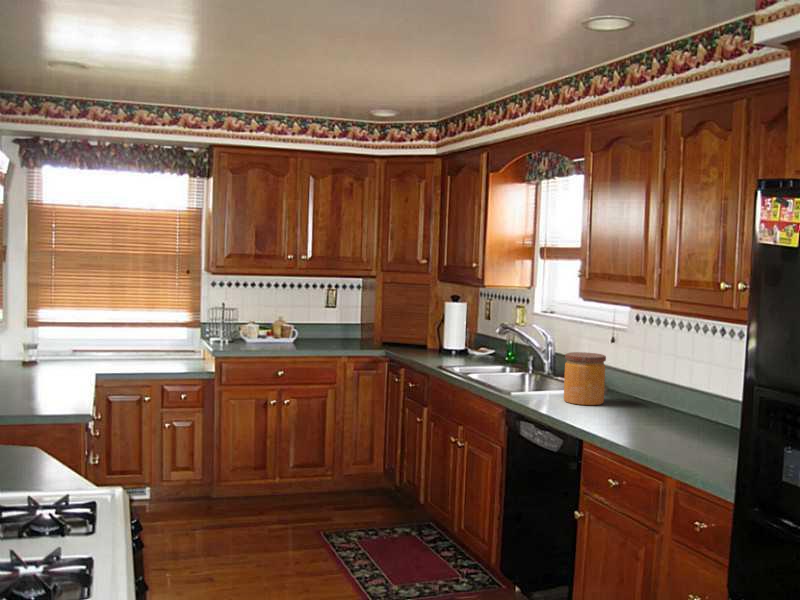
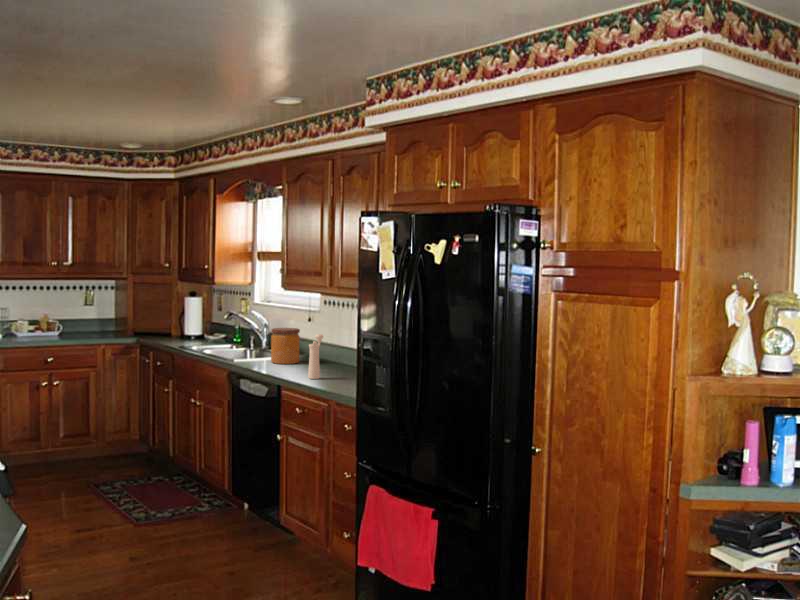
pepper mill: none [630,369,653,438] -> present [308,334,323,379]

